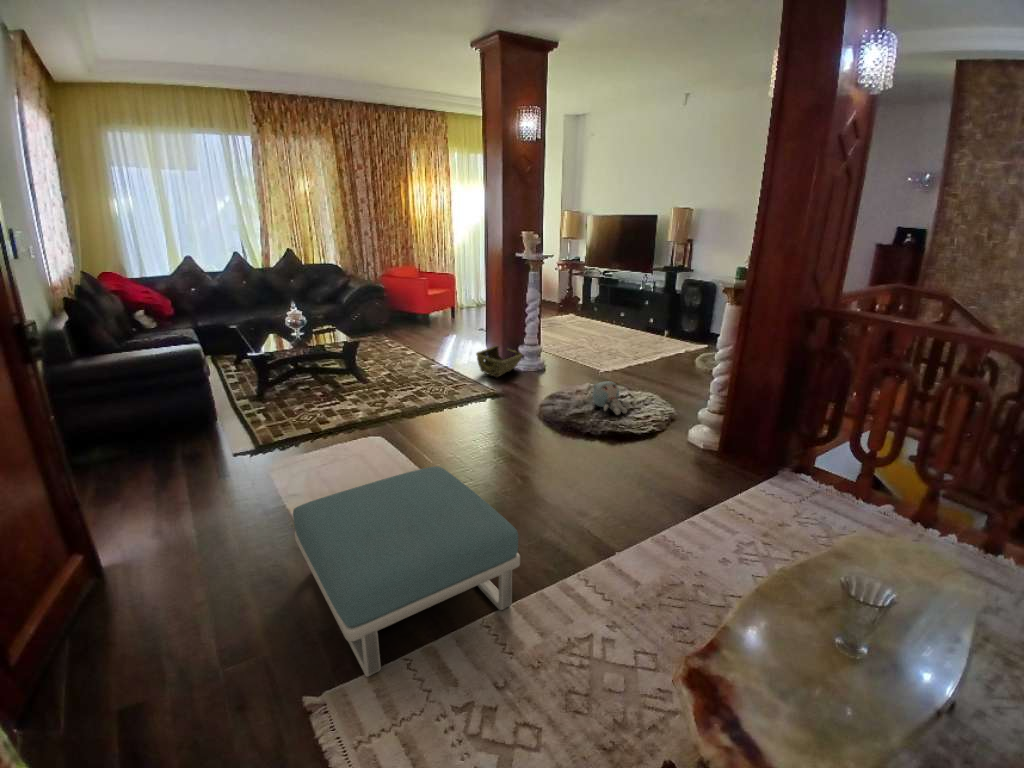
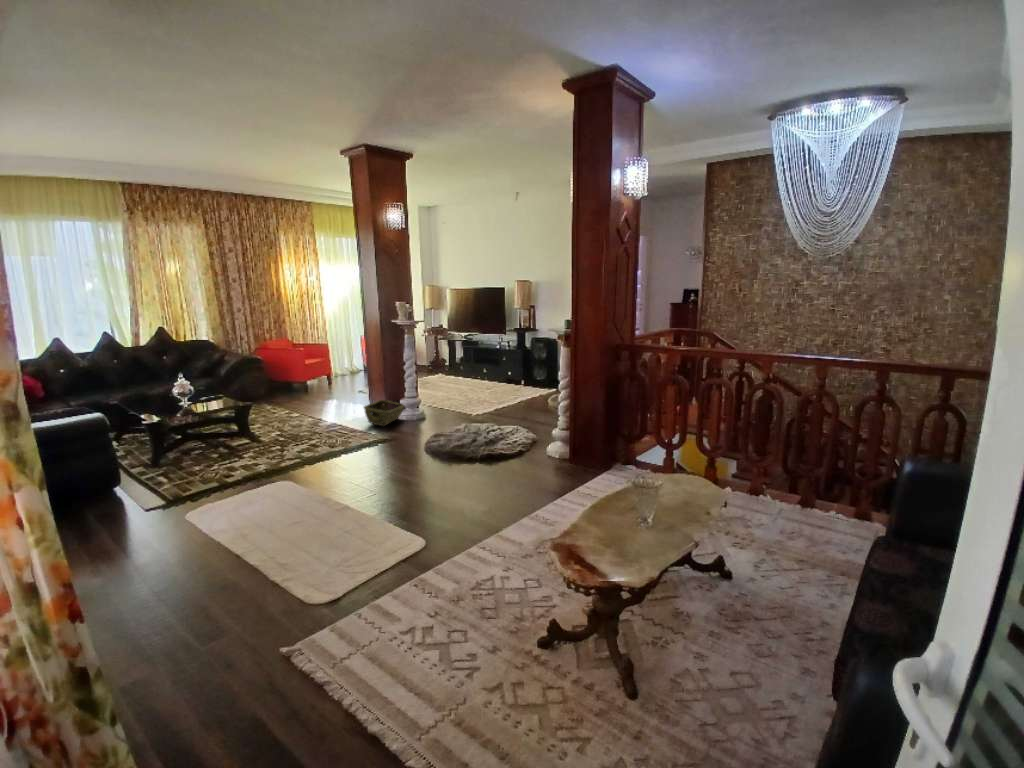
plush toy: present [593,381,629,415] -> none [468,417,499,442]
footstool: present [293,467,520,677] -> none [242,482,435,631]

